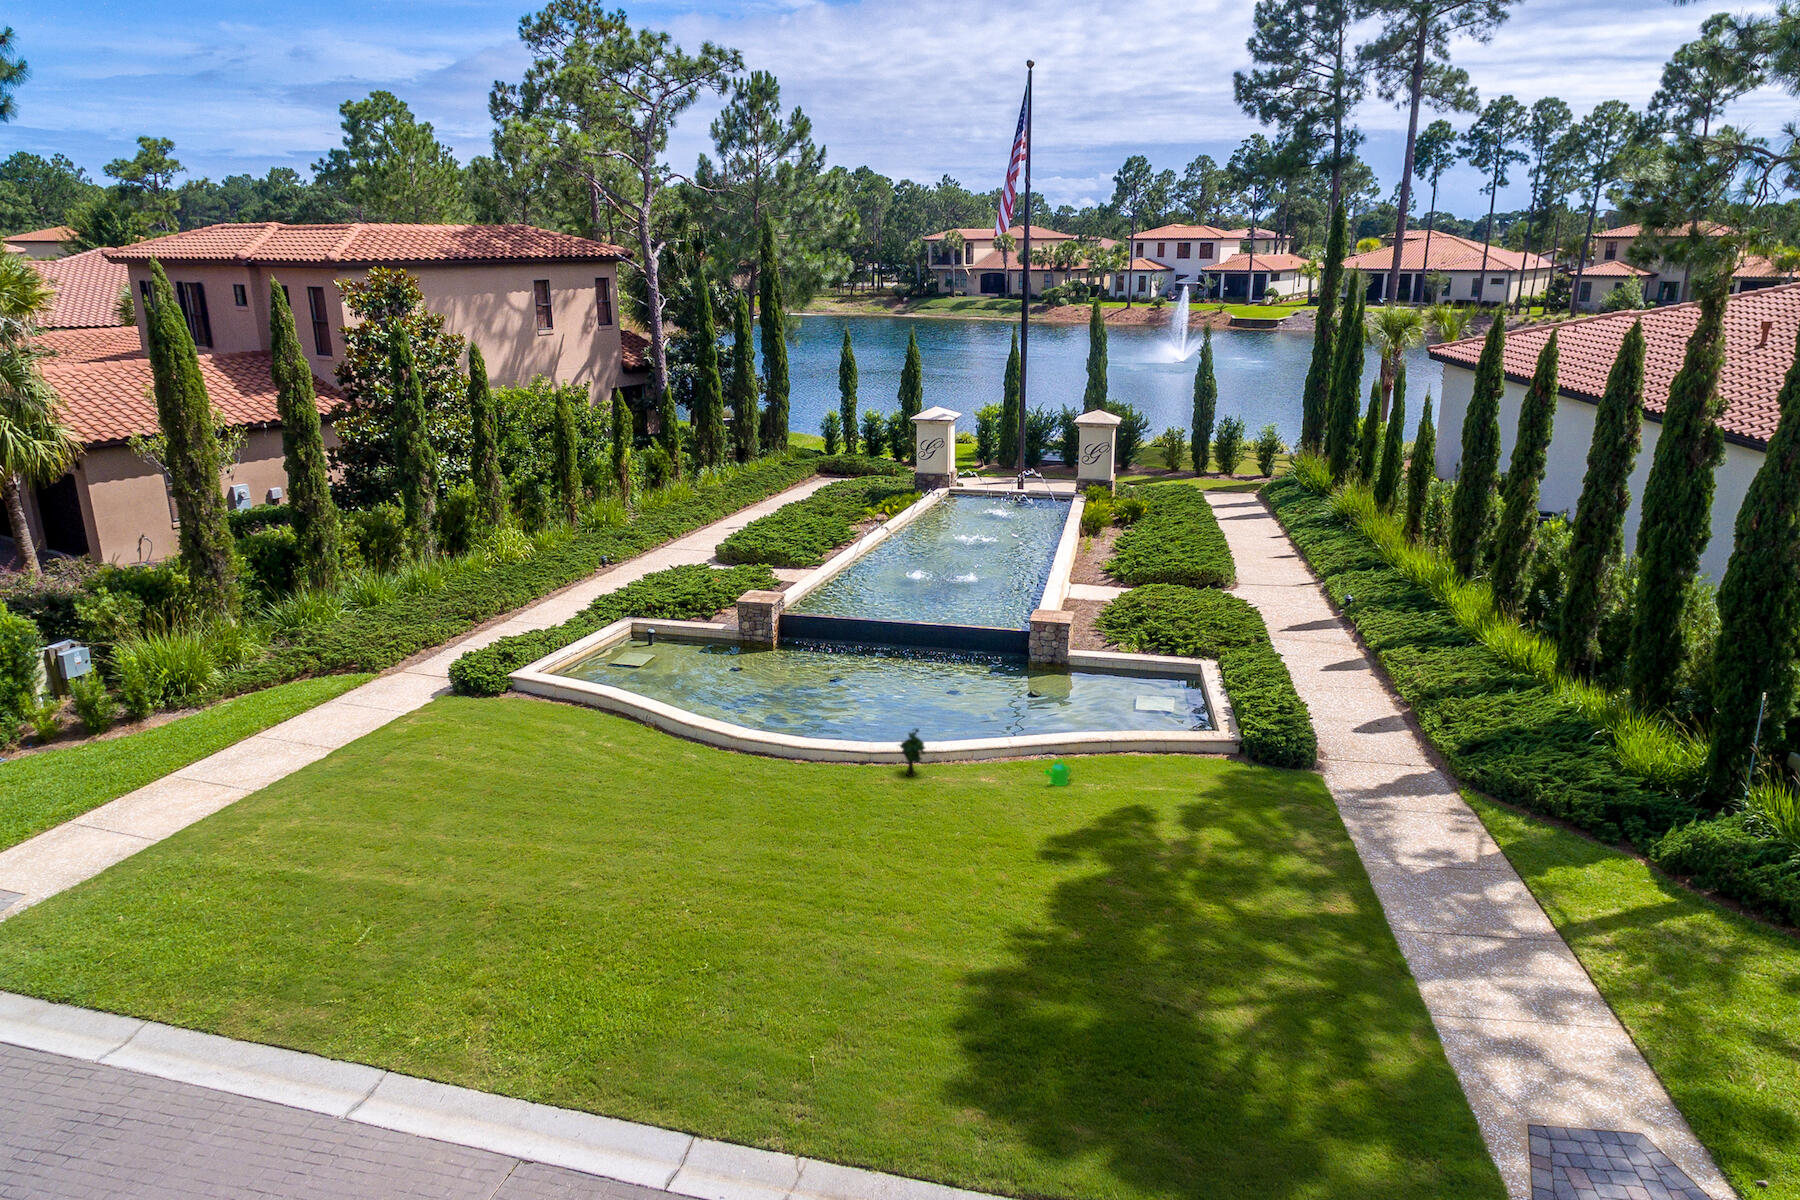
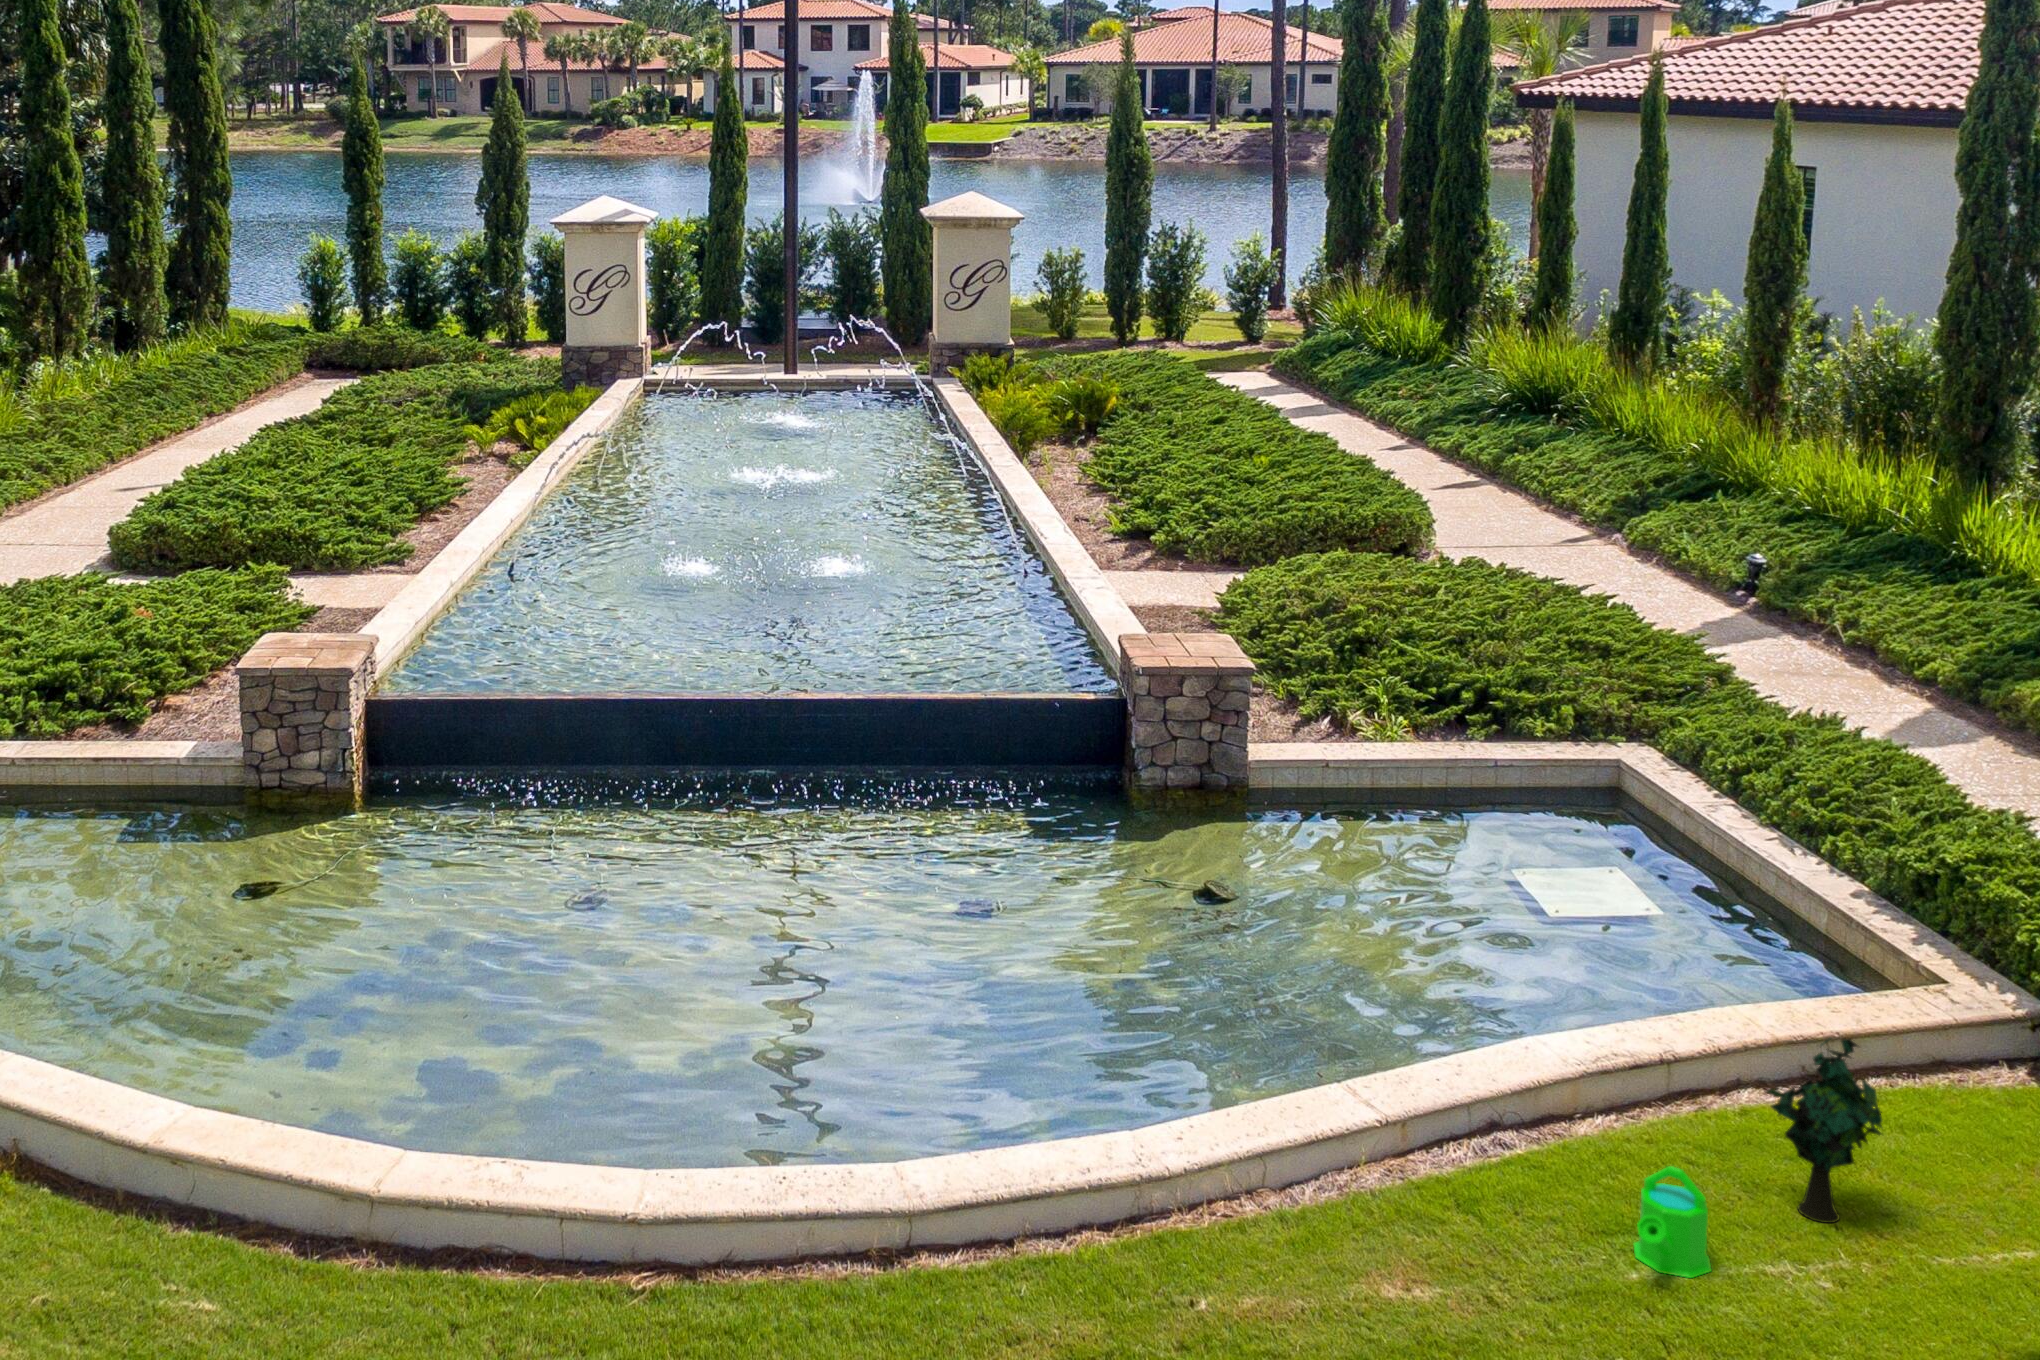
decorative plant: present [900,729,925,777] -> present [1767,1038,1882,1223]

